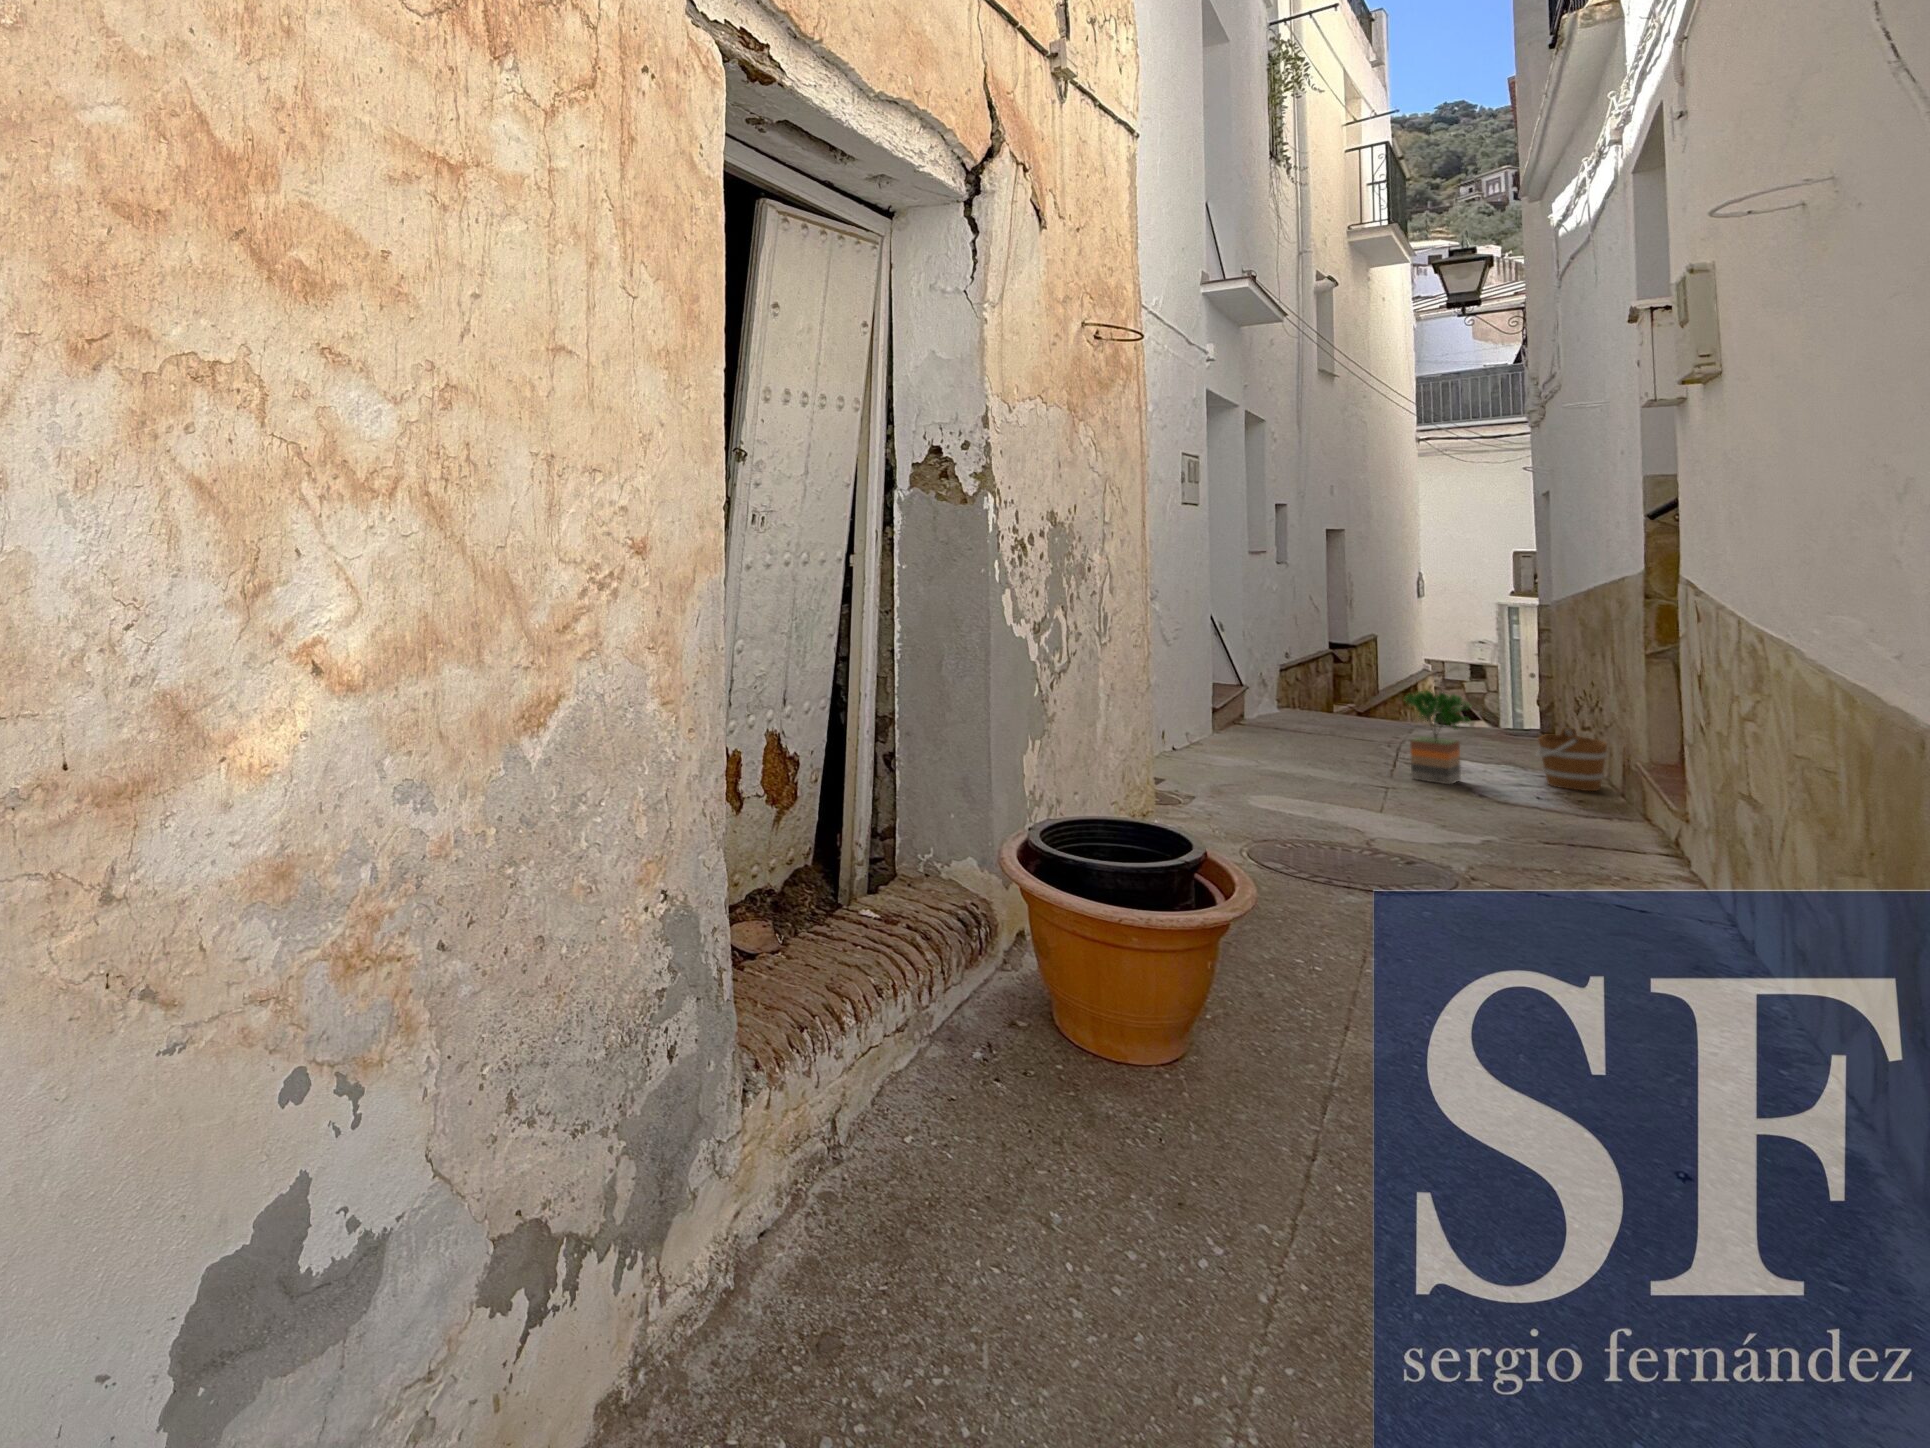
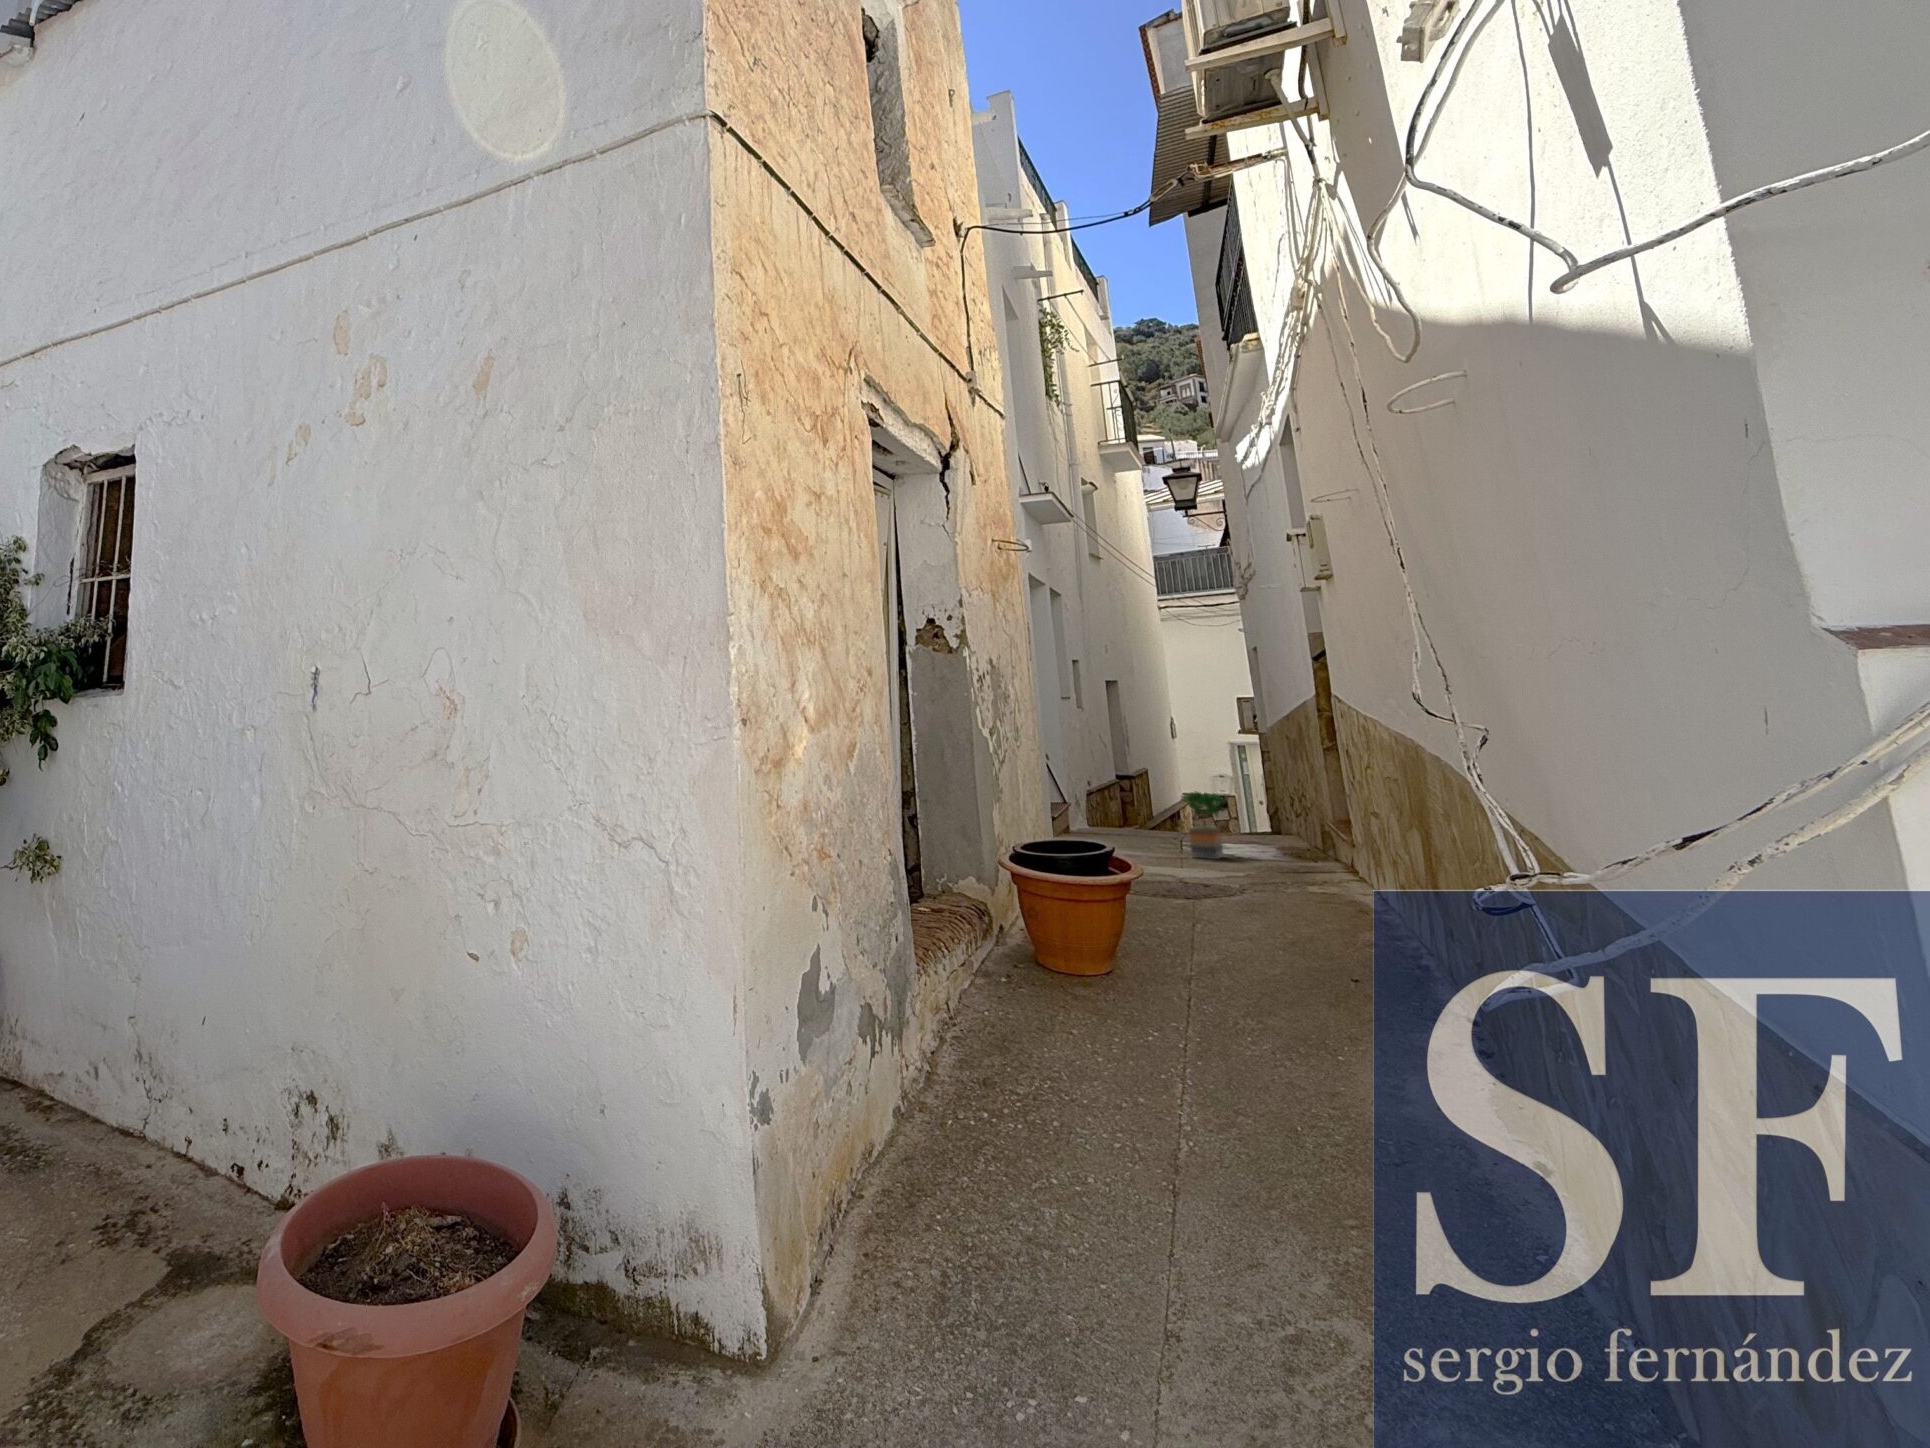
bucket: present [1536,728,1607,791] -> none [1269,814,1314,858]

